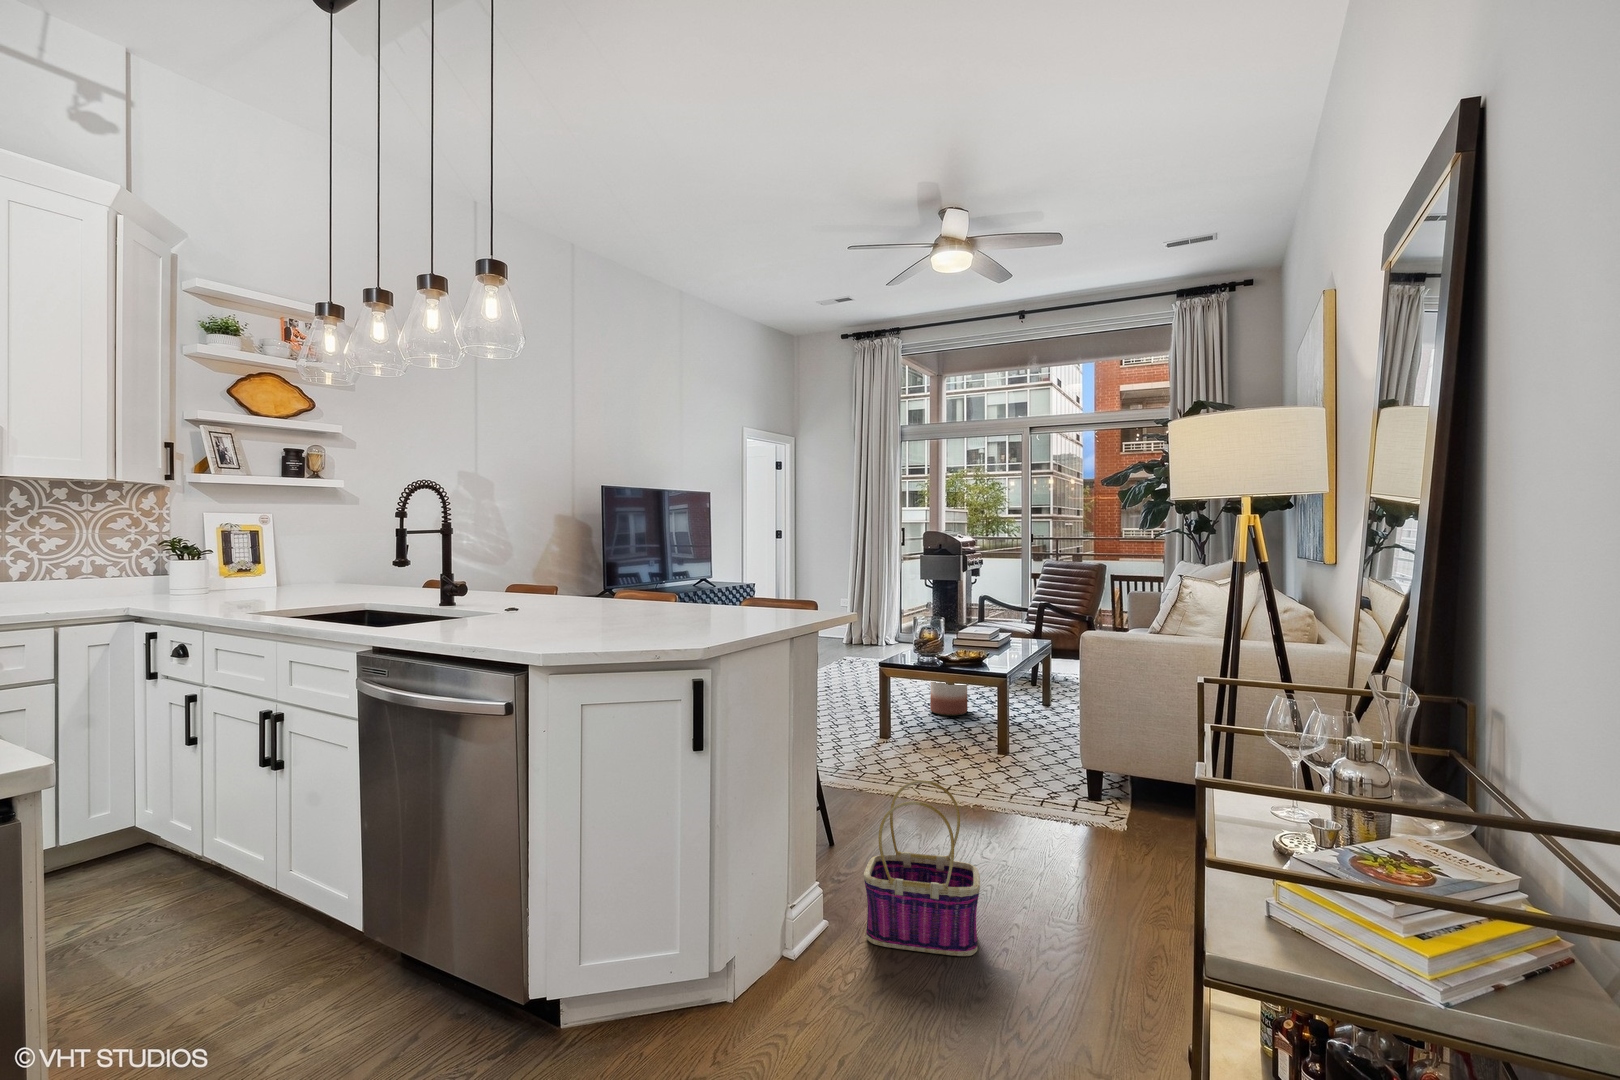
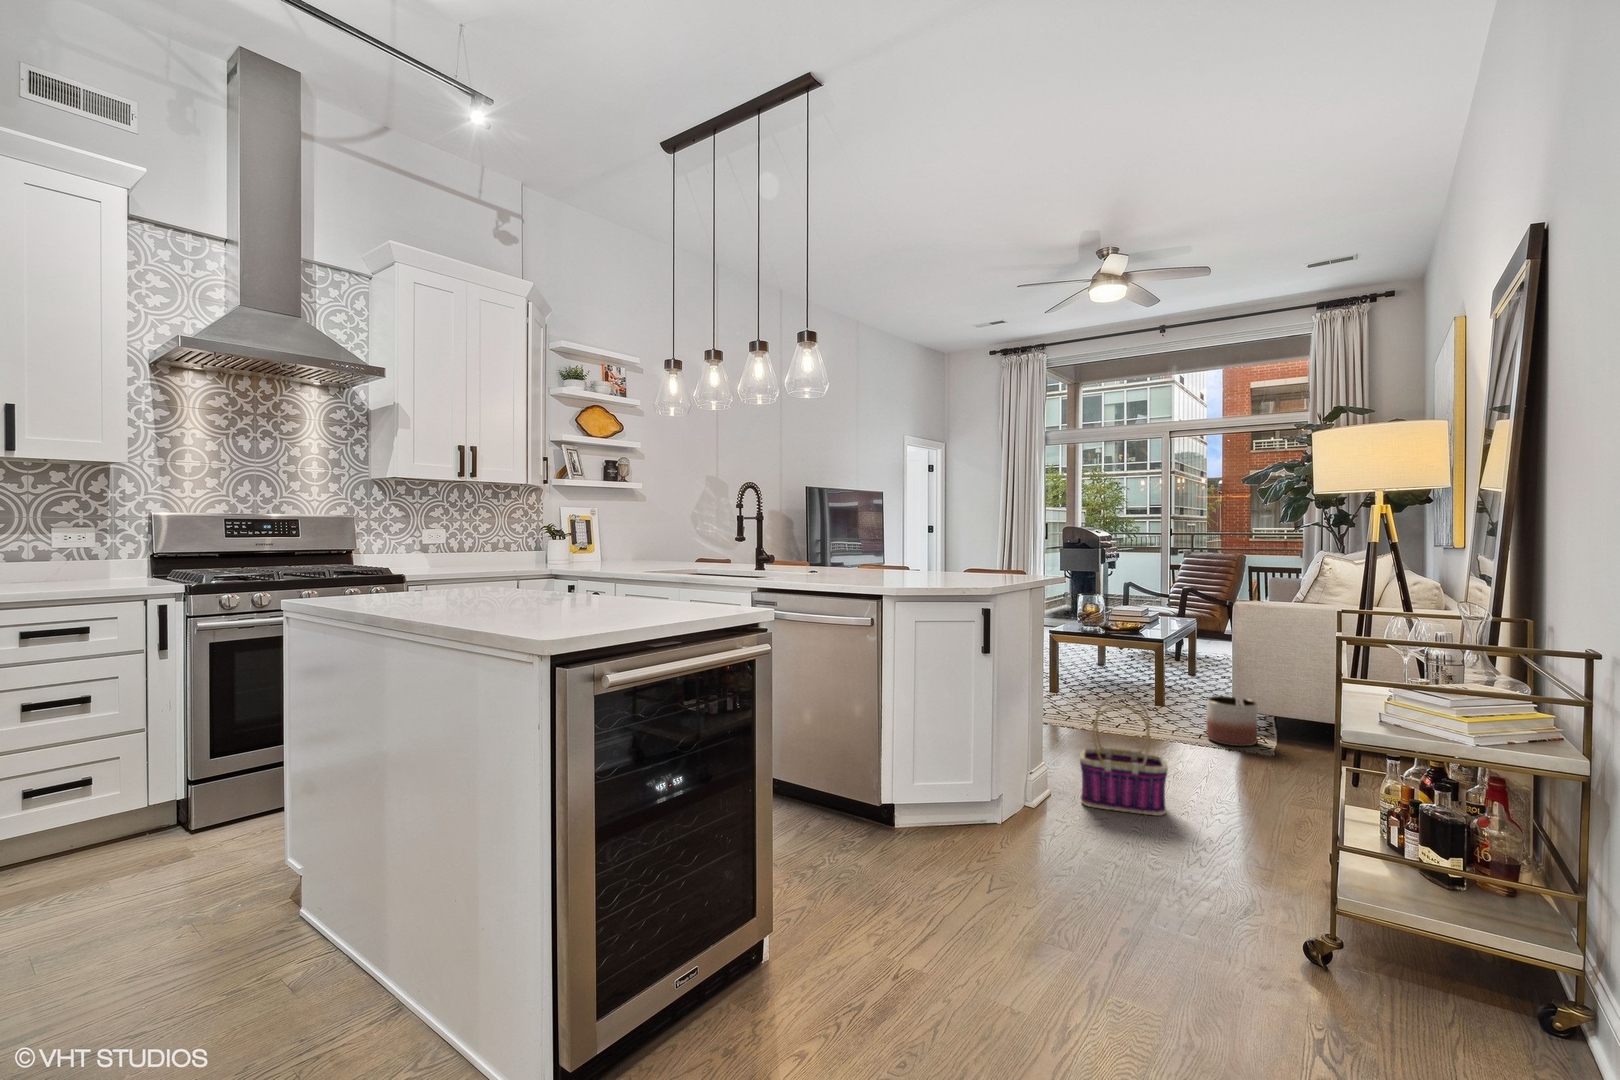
planter: present [930,682,968,716] -> present [1207,696,1258,746]

